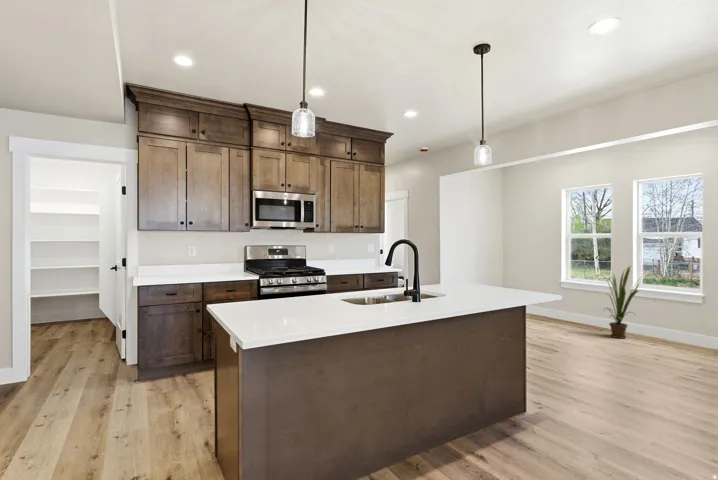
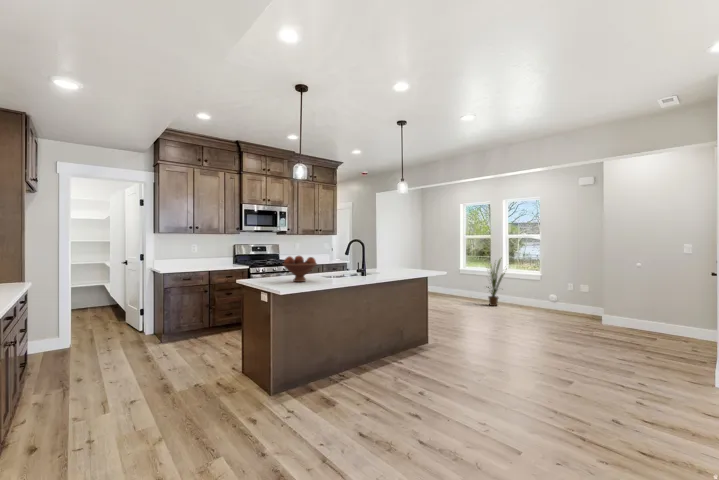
fruit bowl: none [265,269,327,318] -> present [283,256,317,282]

